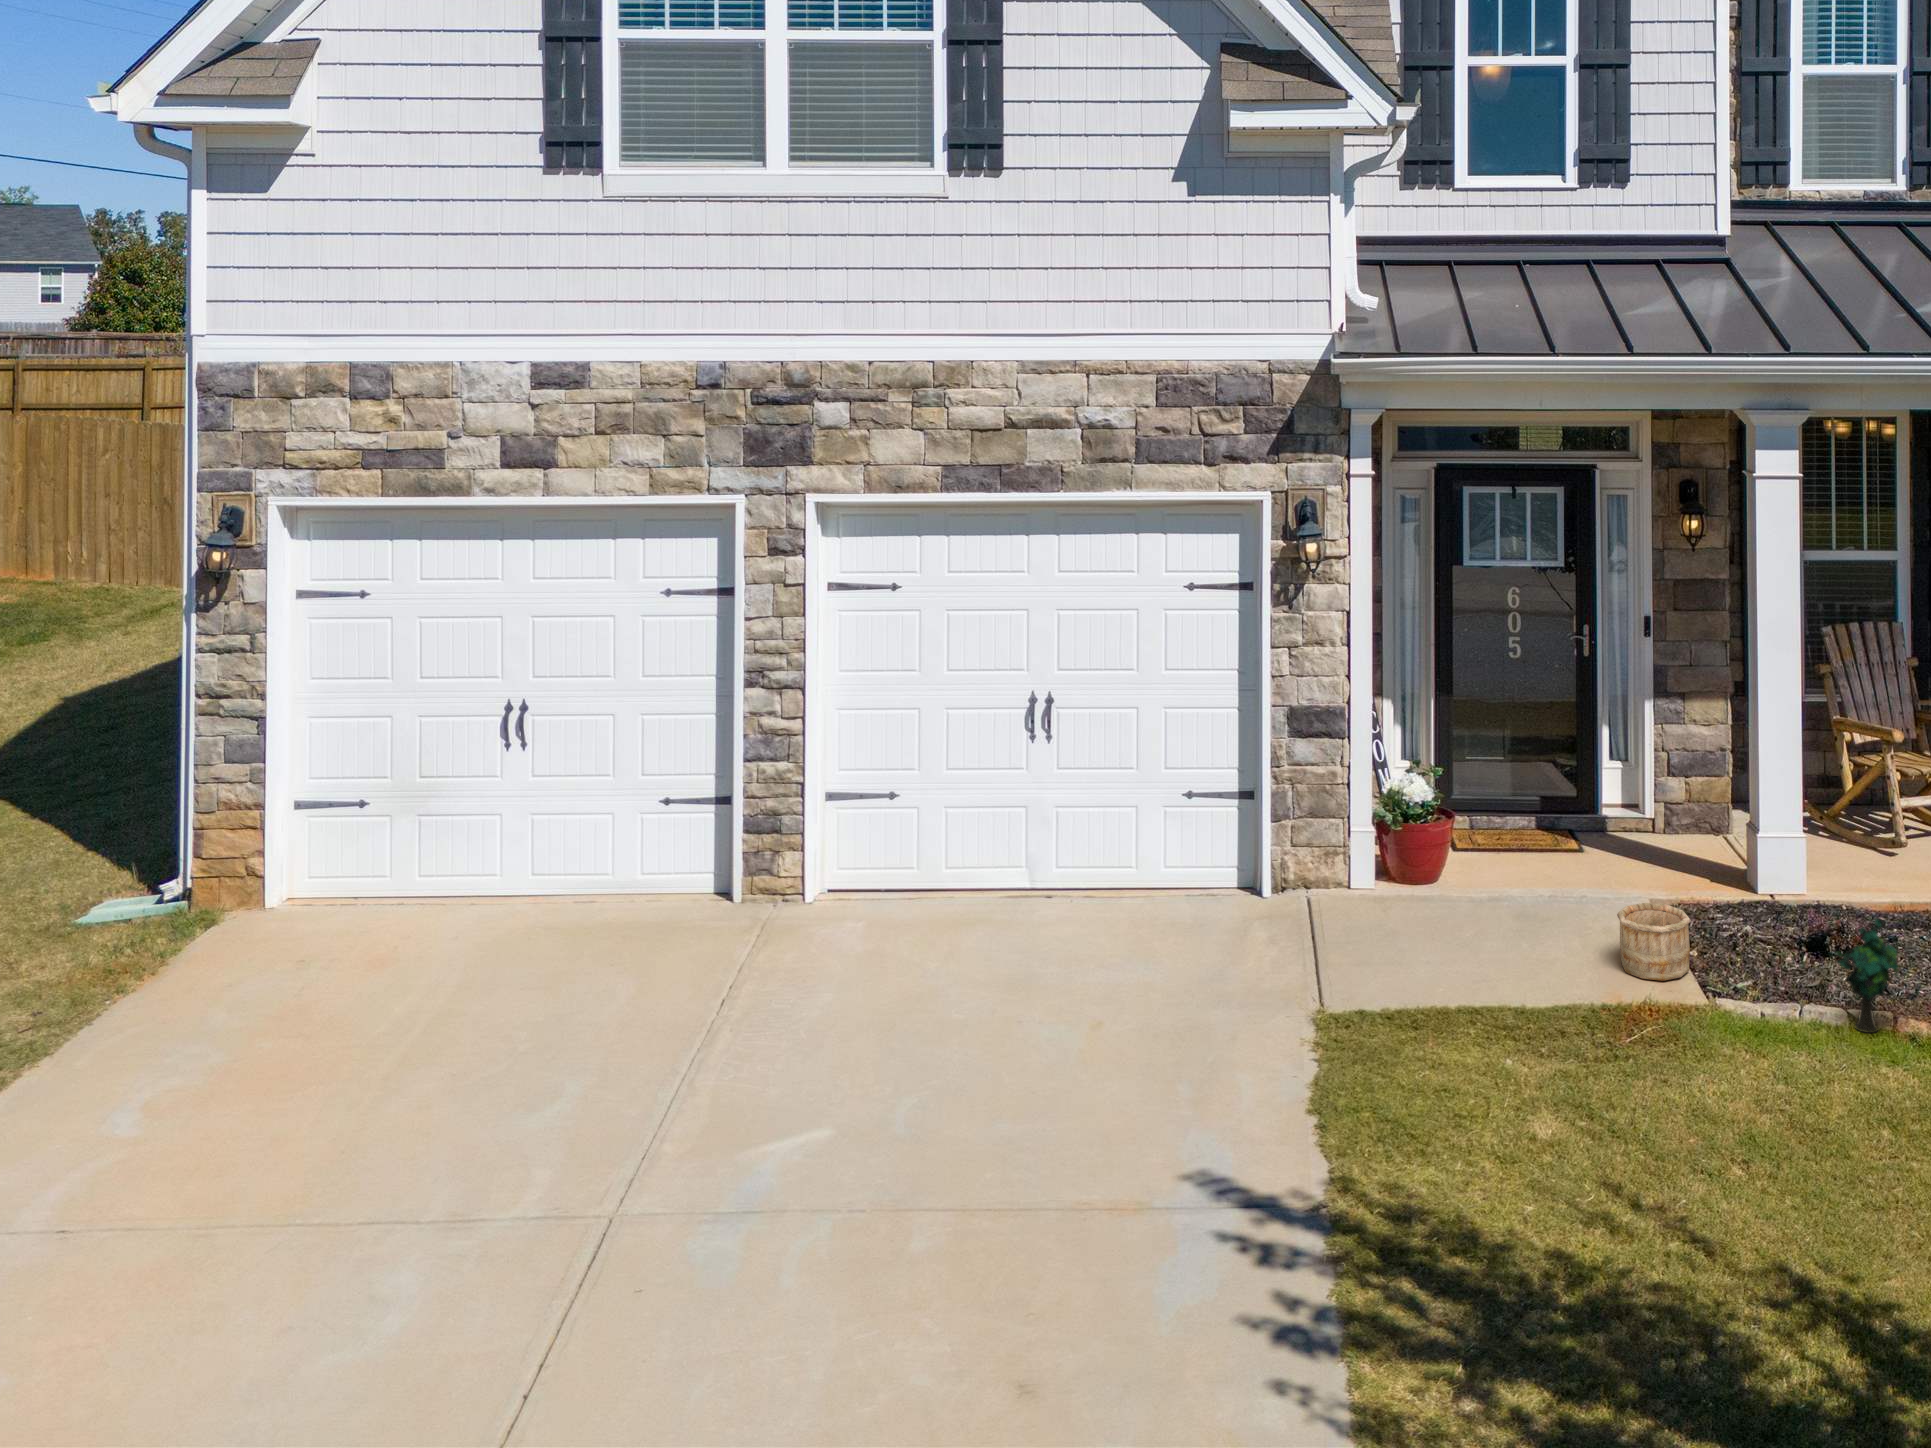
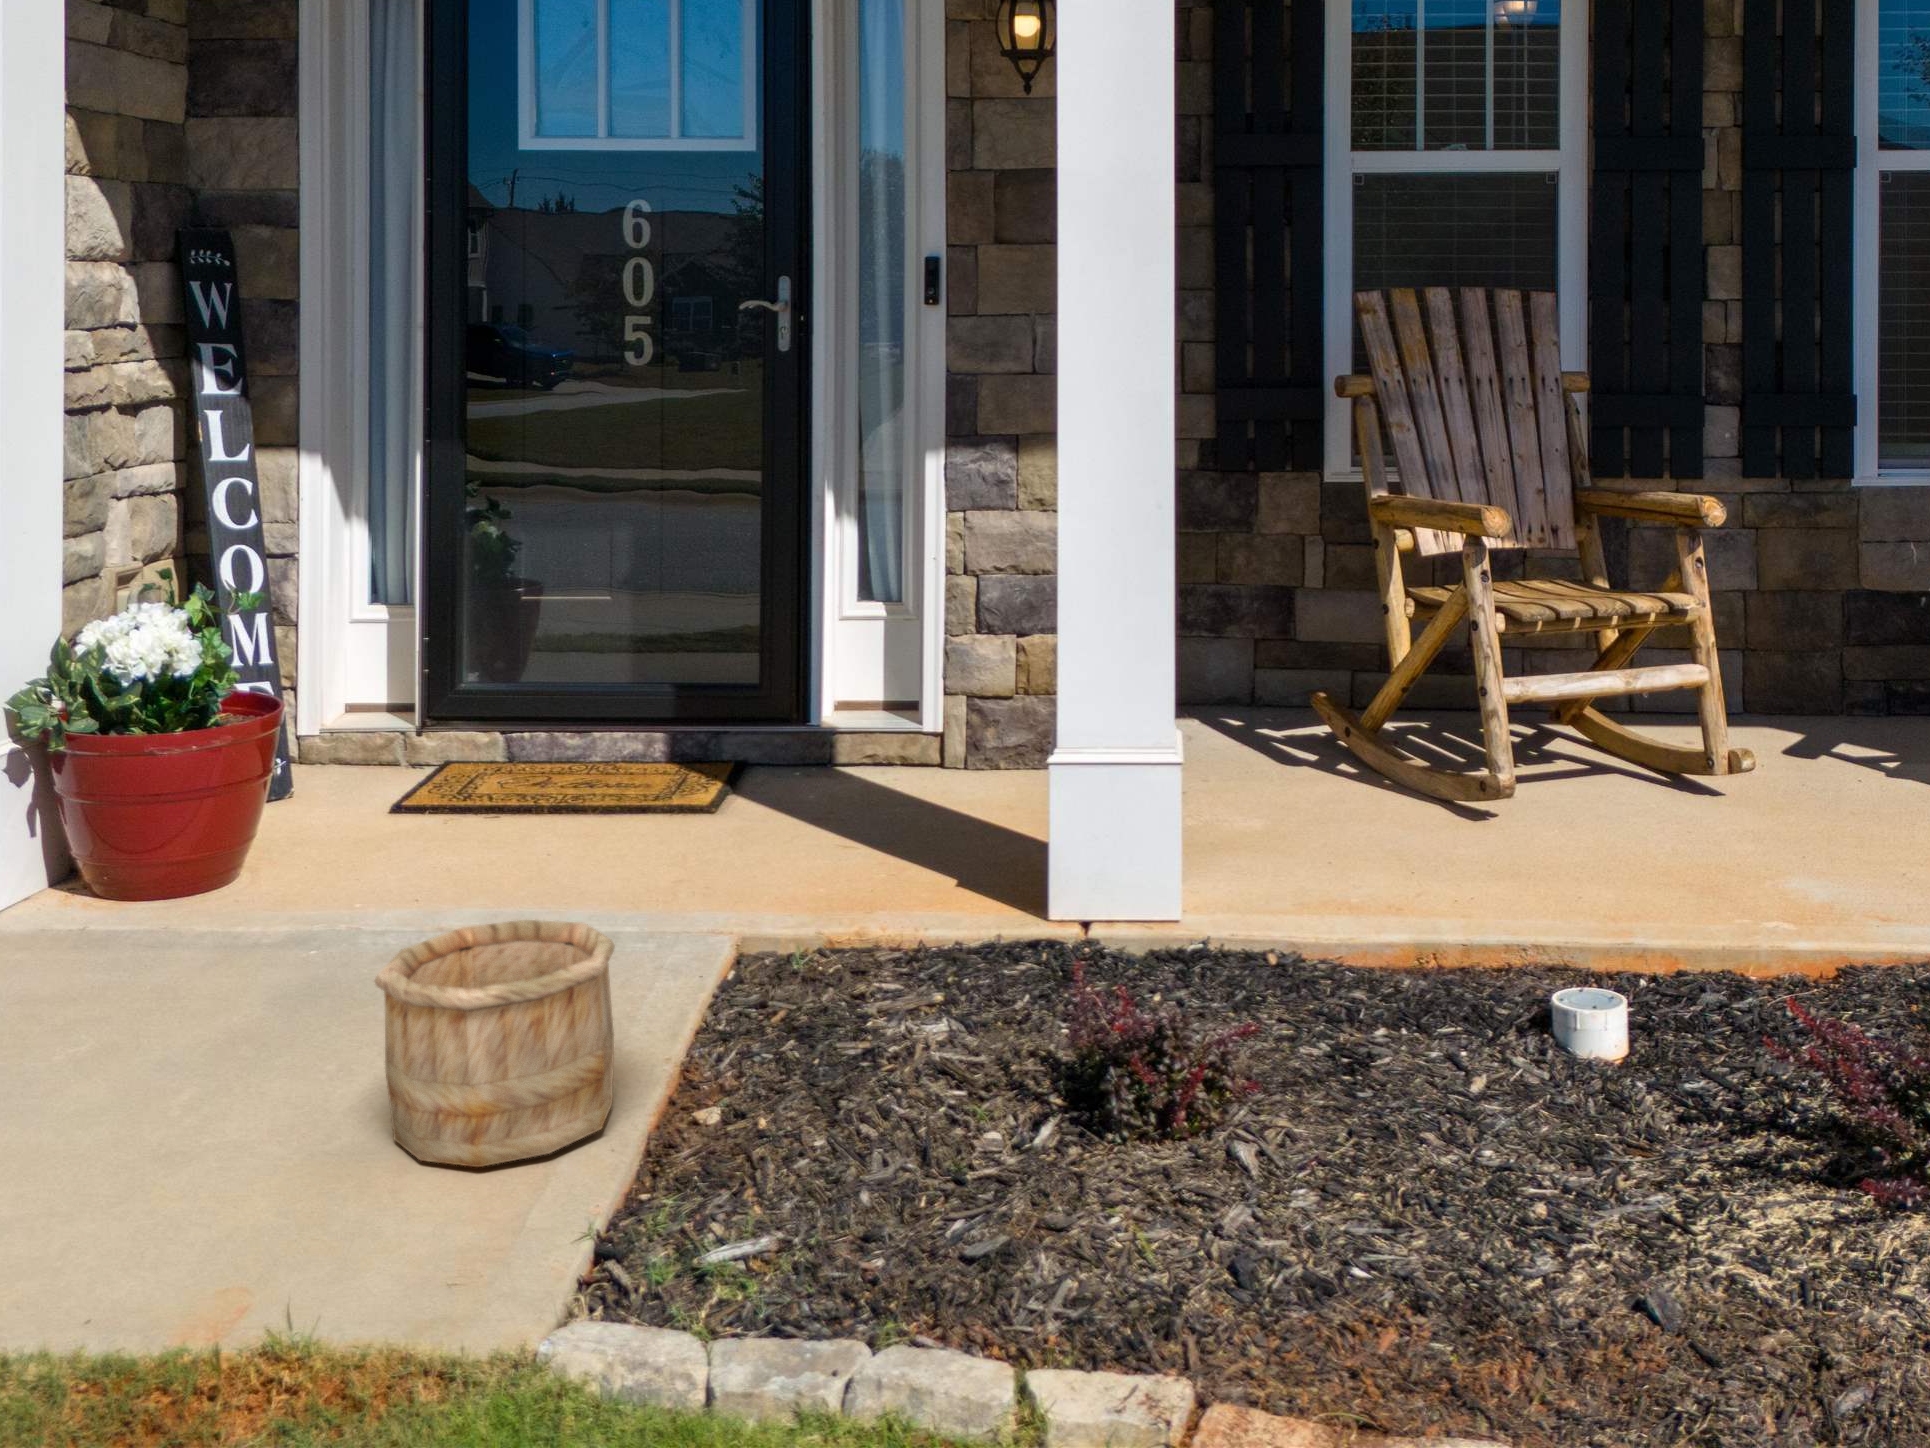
decorative plant: present [1834,918,1900,1033] -> none [898,938,1143,1362]

